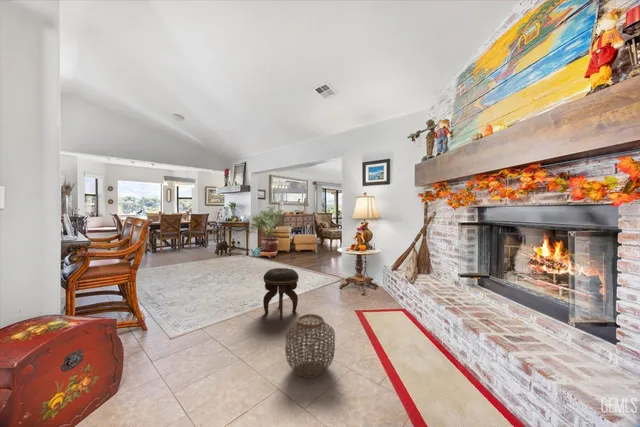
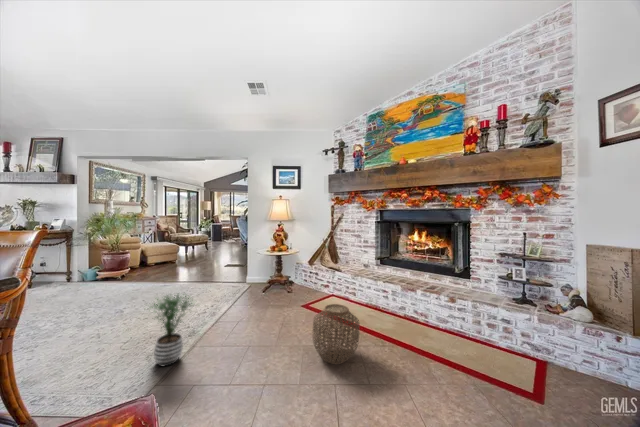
footstool: present [263,268,299,319] -> none [213,274,256,332]
potted plant: none [203,275,237,325] -> present [152,294,193,366]

